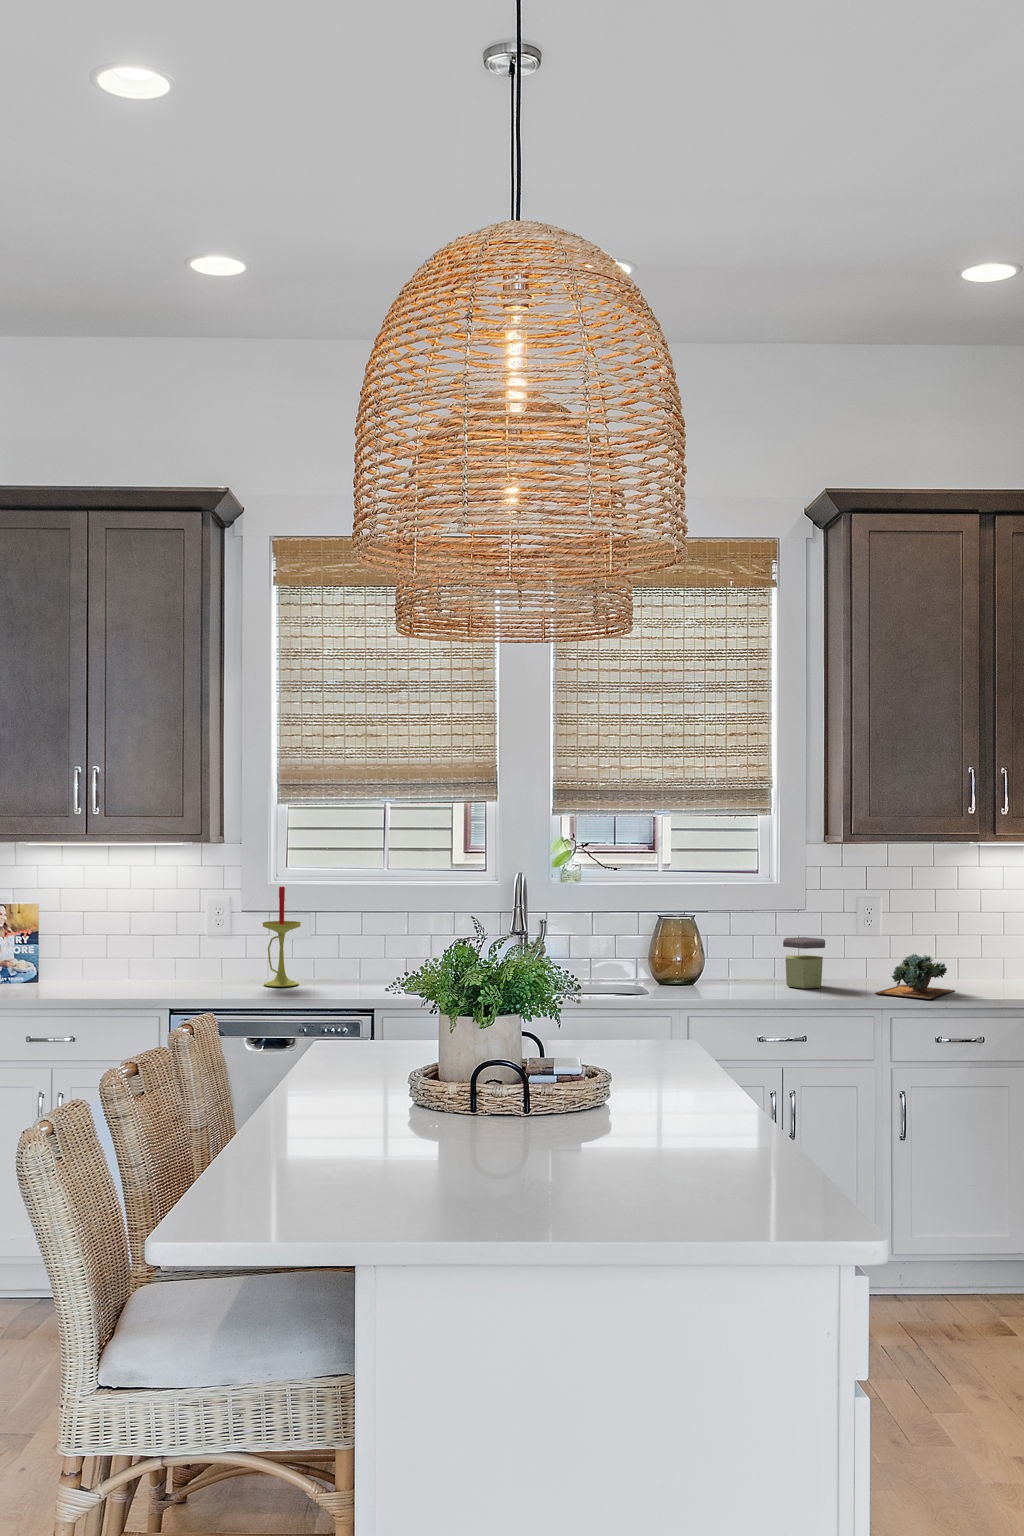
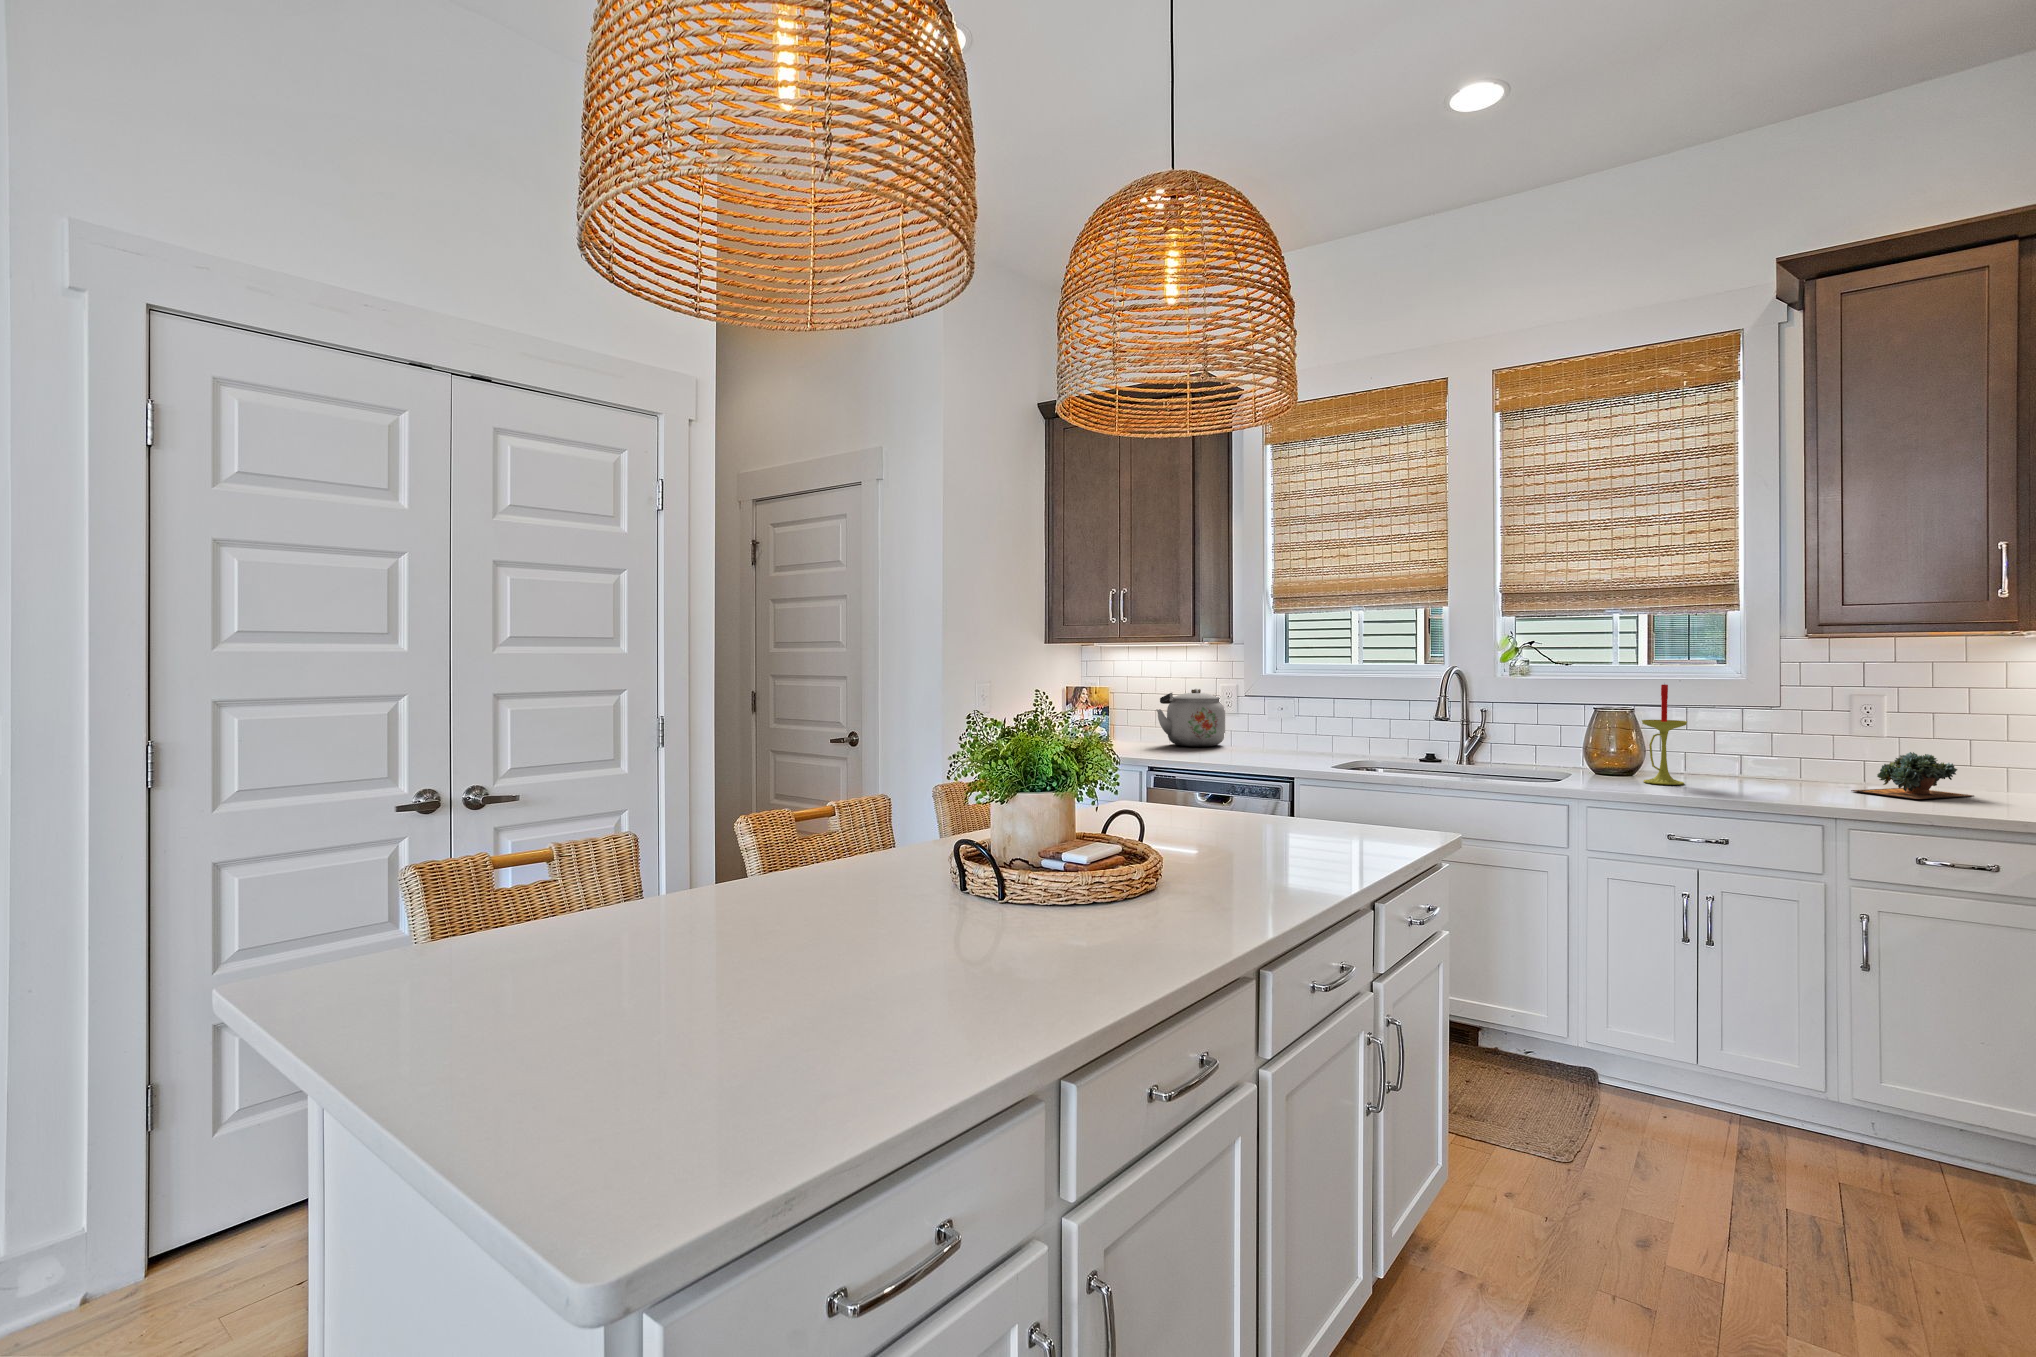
candle: present [262,887,301,987] -> present [1642,684,1687,785]
kettle: none [116,902,210,982] -> present [1157,689,1225,746]
jar: present [783,937,825,988] -> none [1743,732,1800,783]

